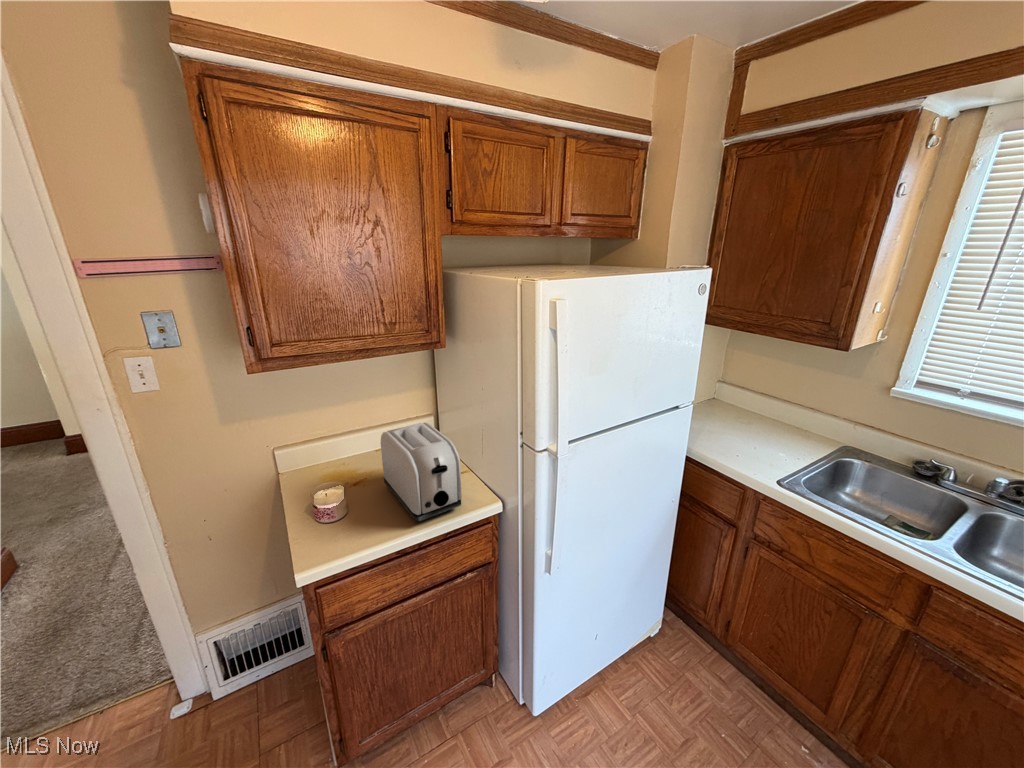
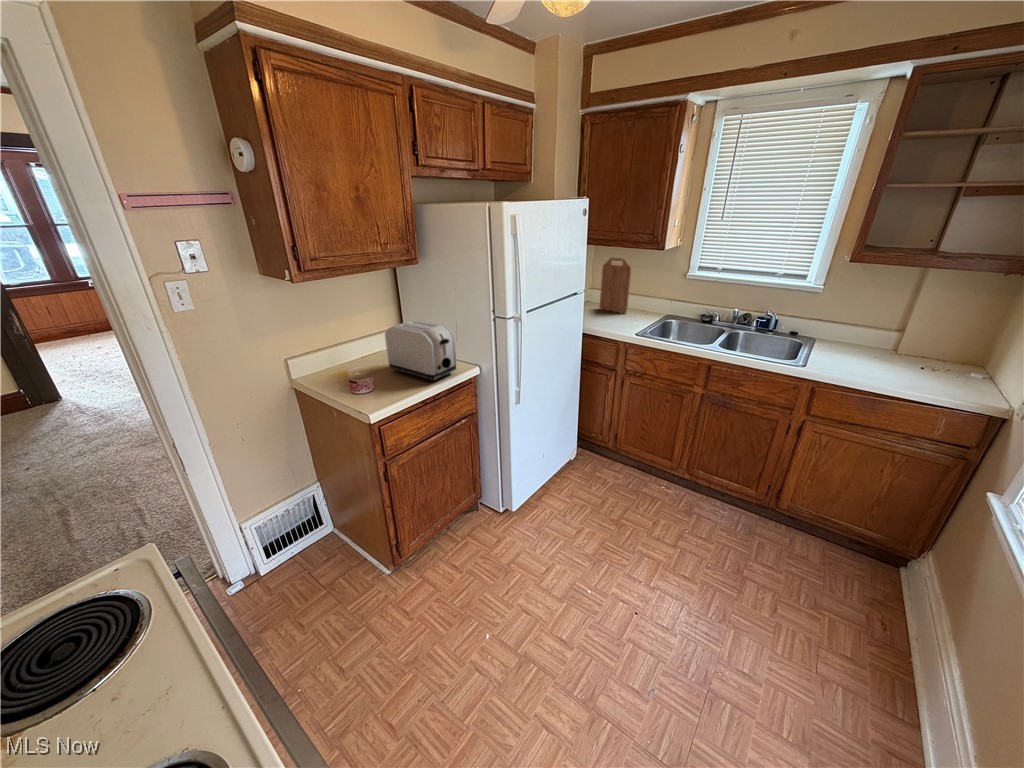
cutting board: none [730,347,788,431] -> present [599,257,631,313]

